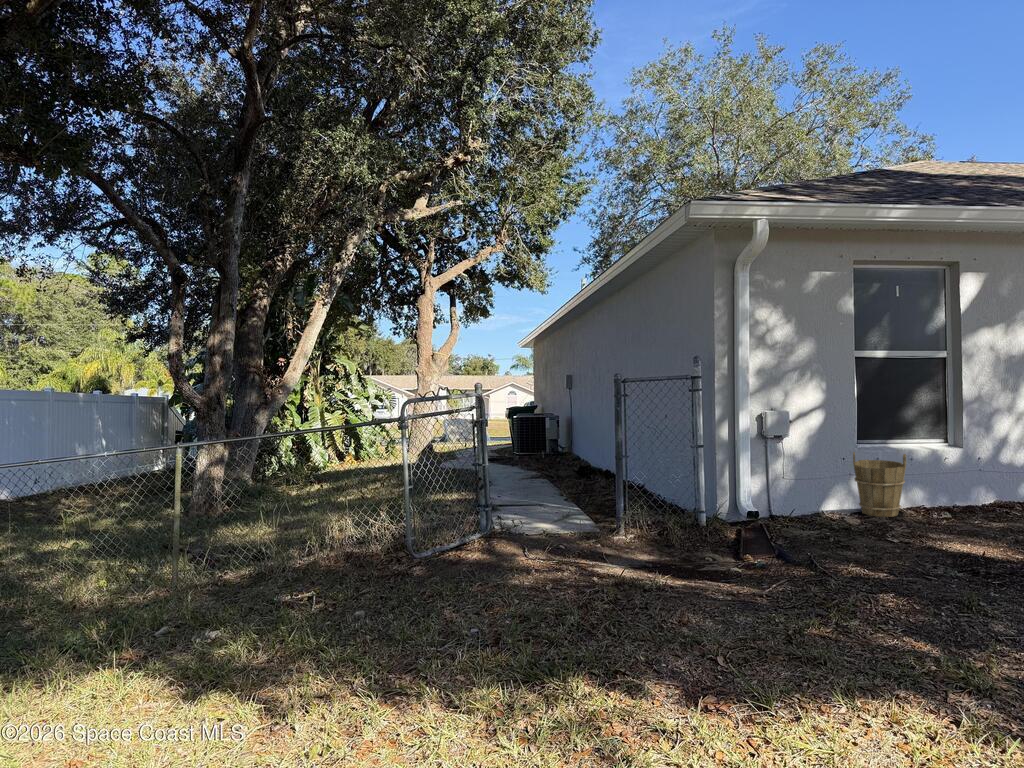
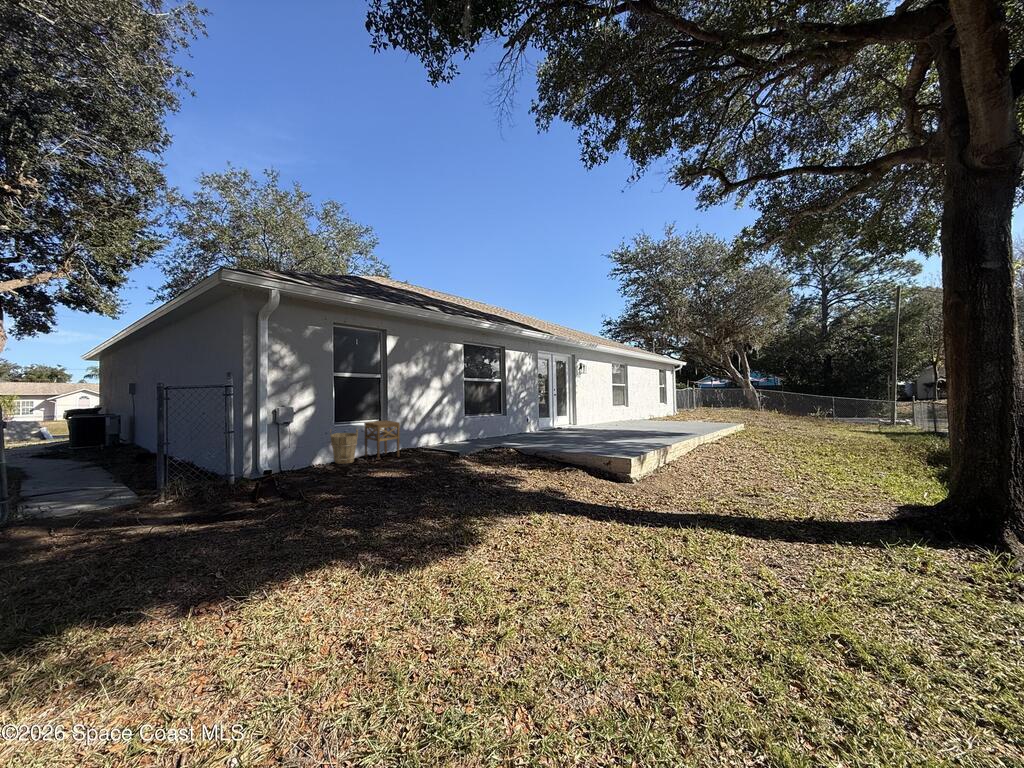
side table: none [915,440,994,518] -> present [364,420,400,459]

